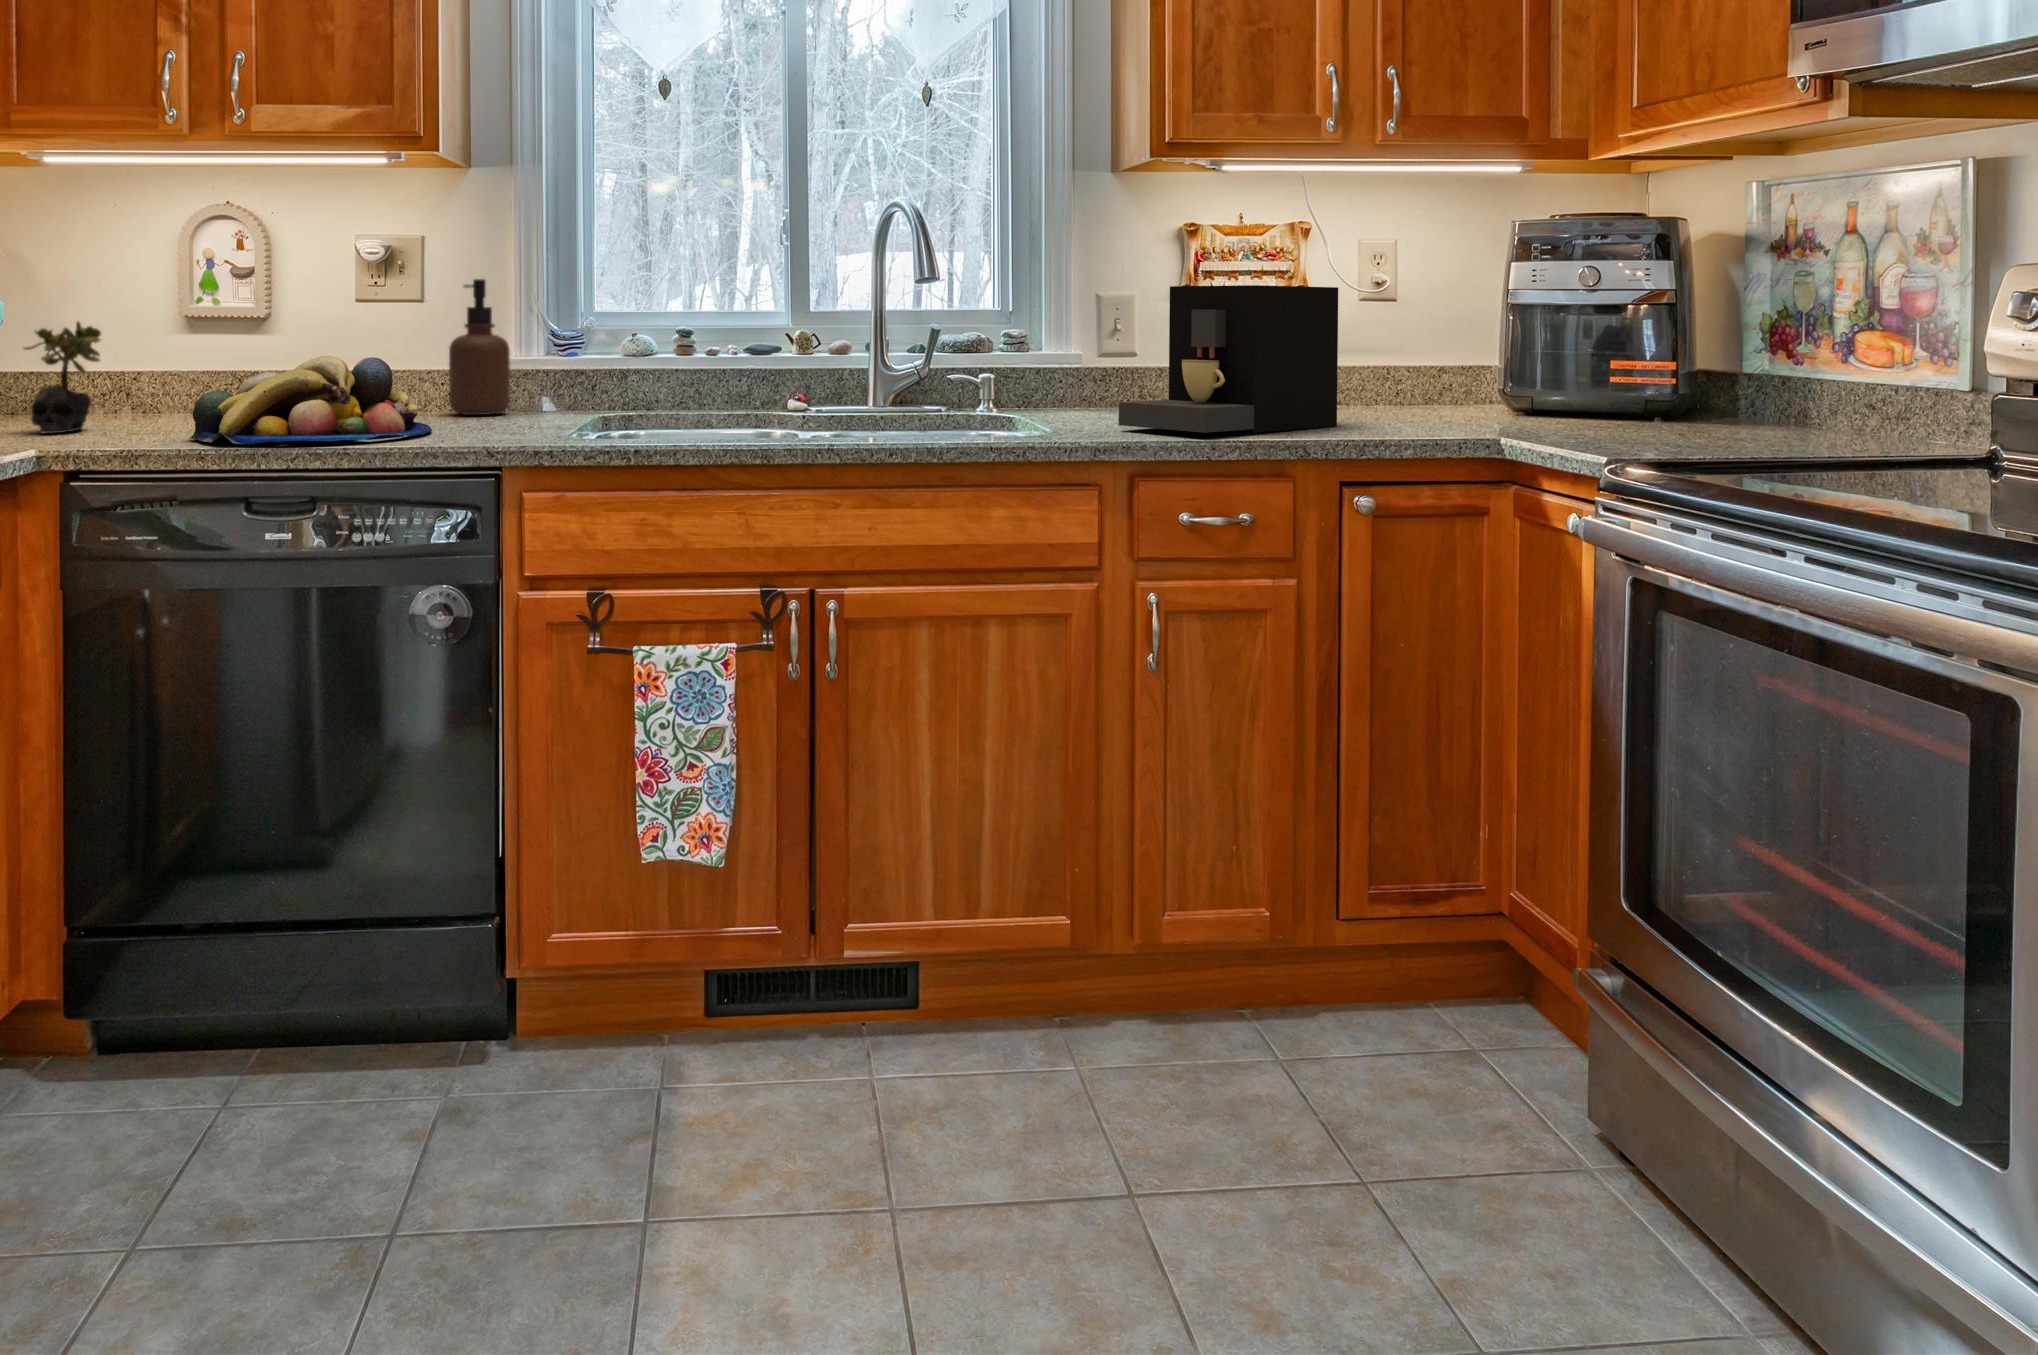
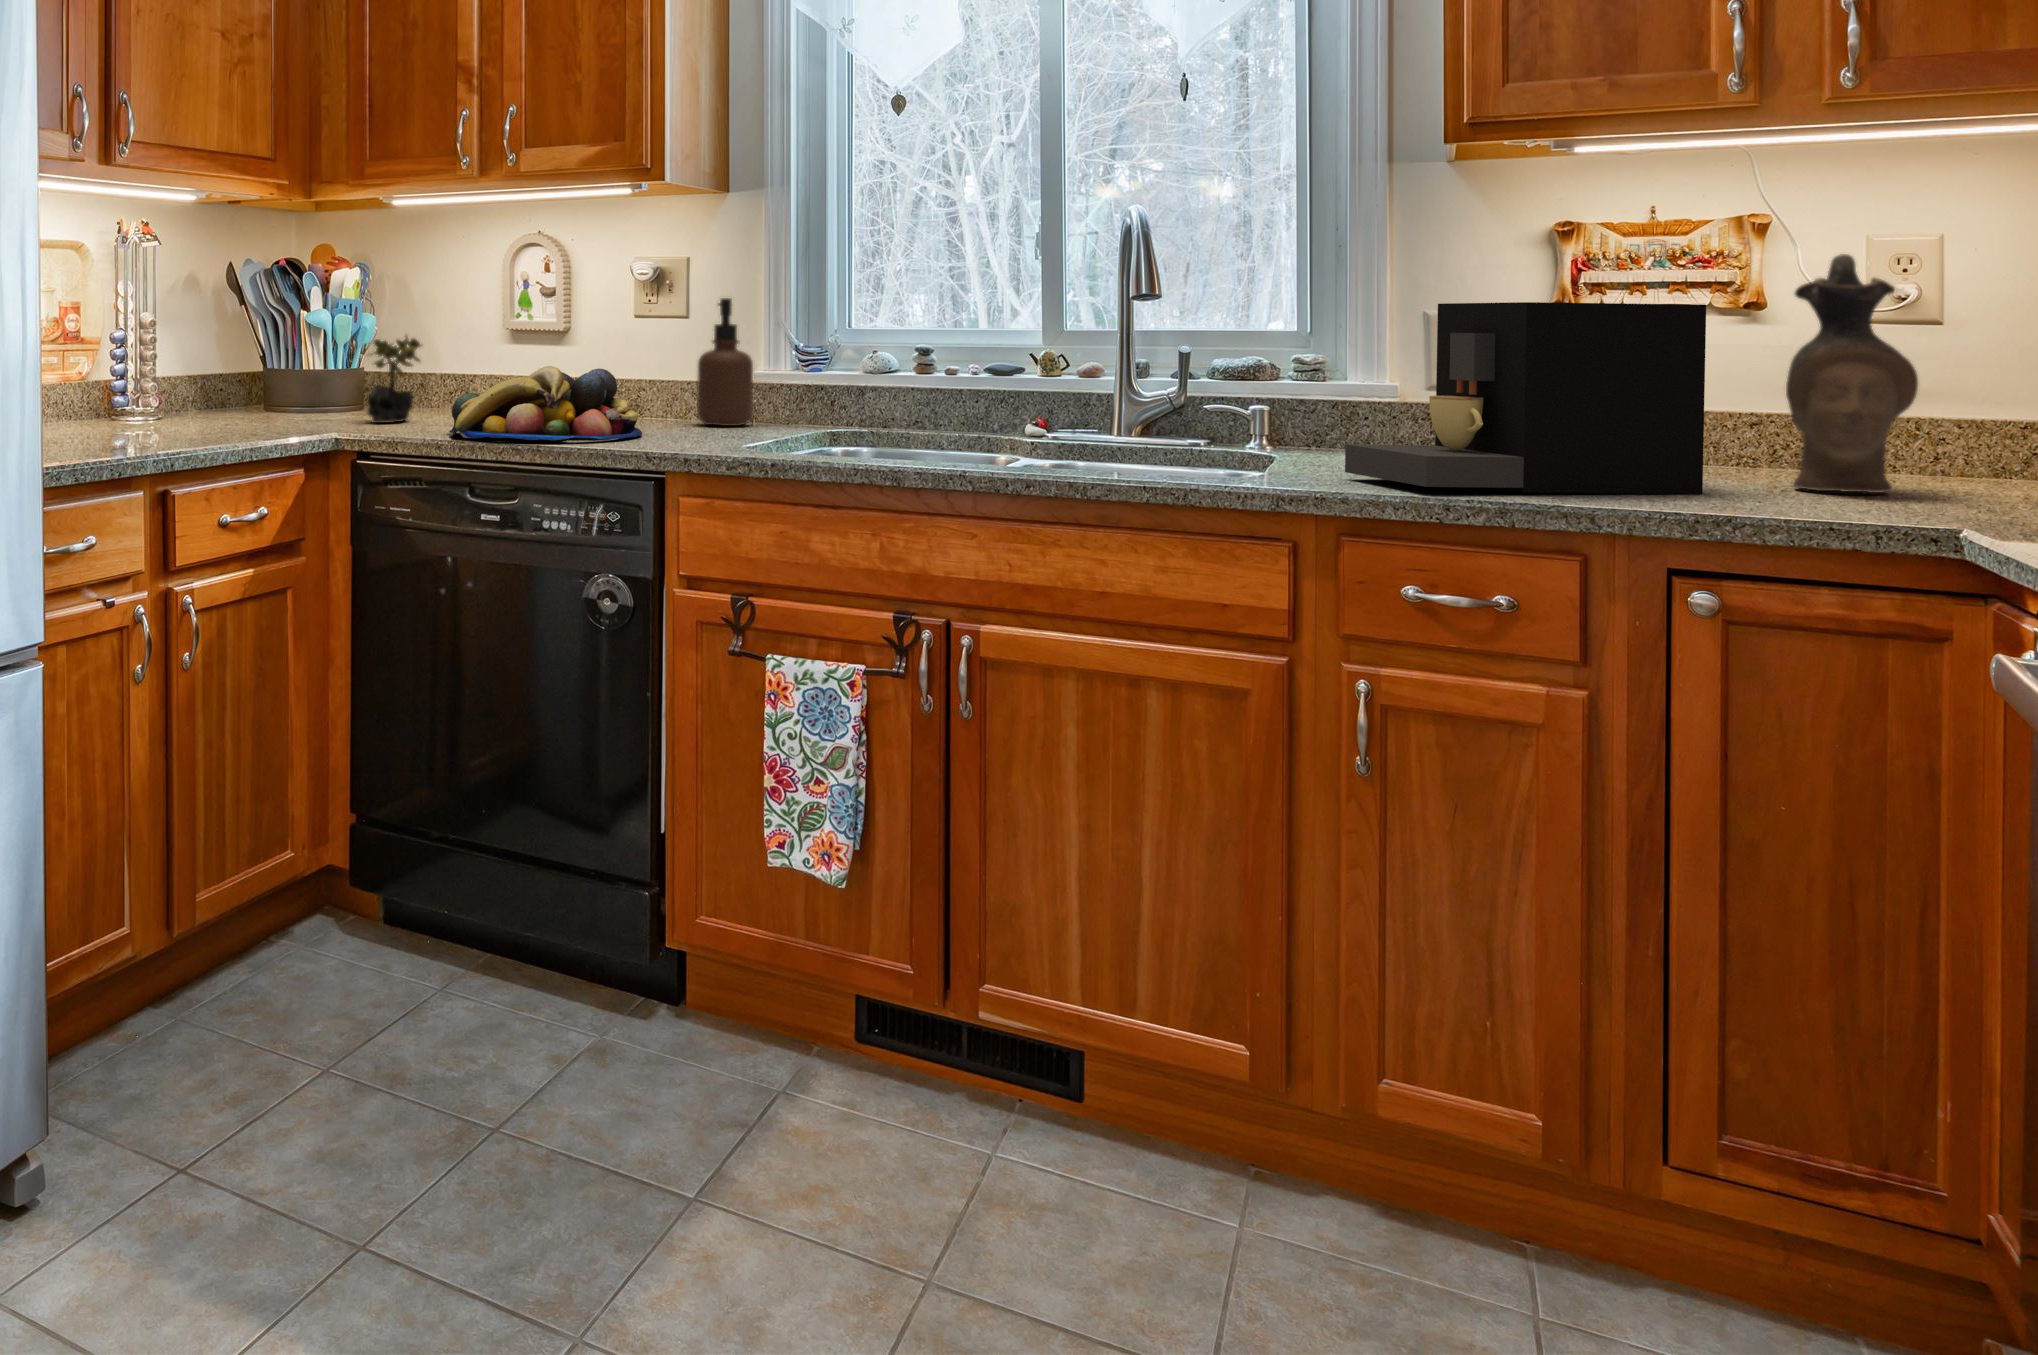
ceramic pitcher: none [1362,252,1439,419] -> present [1786,254,1918,493]

